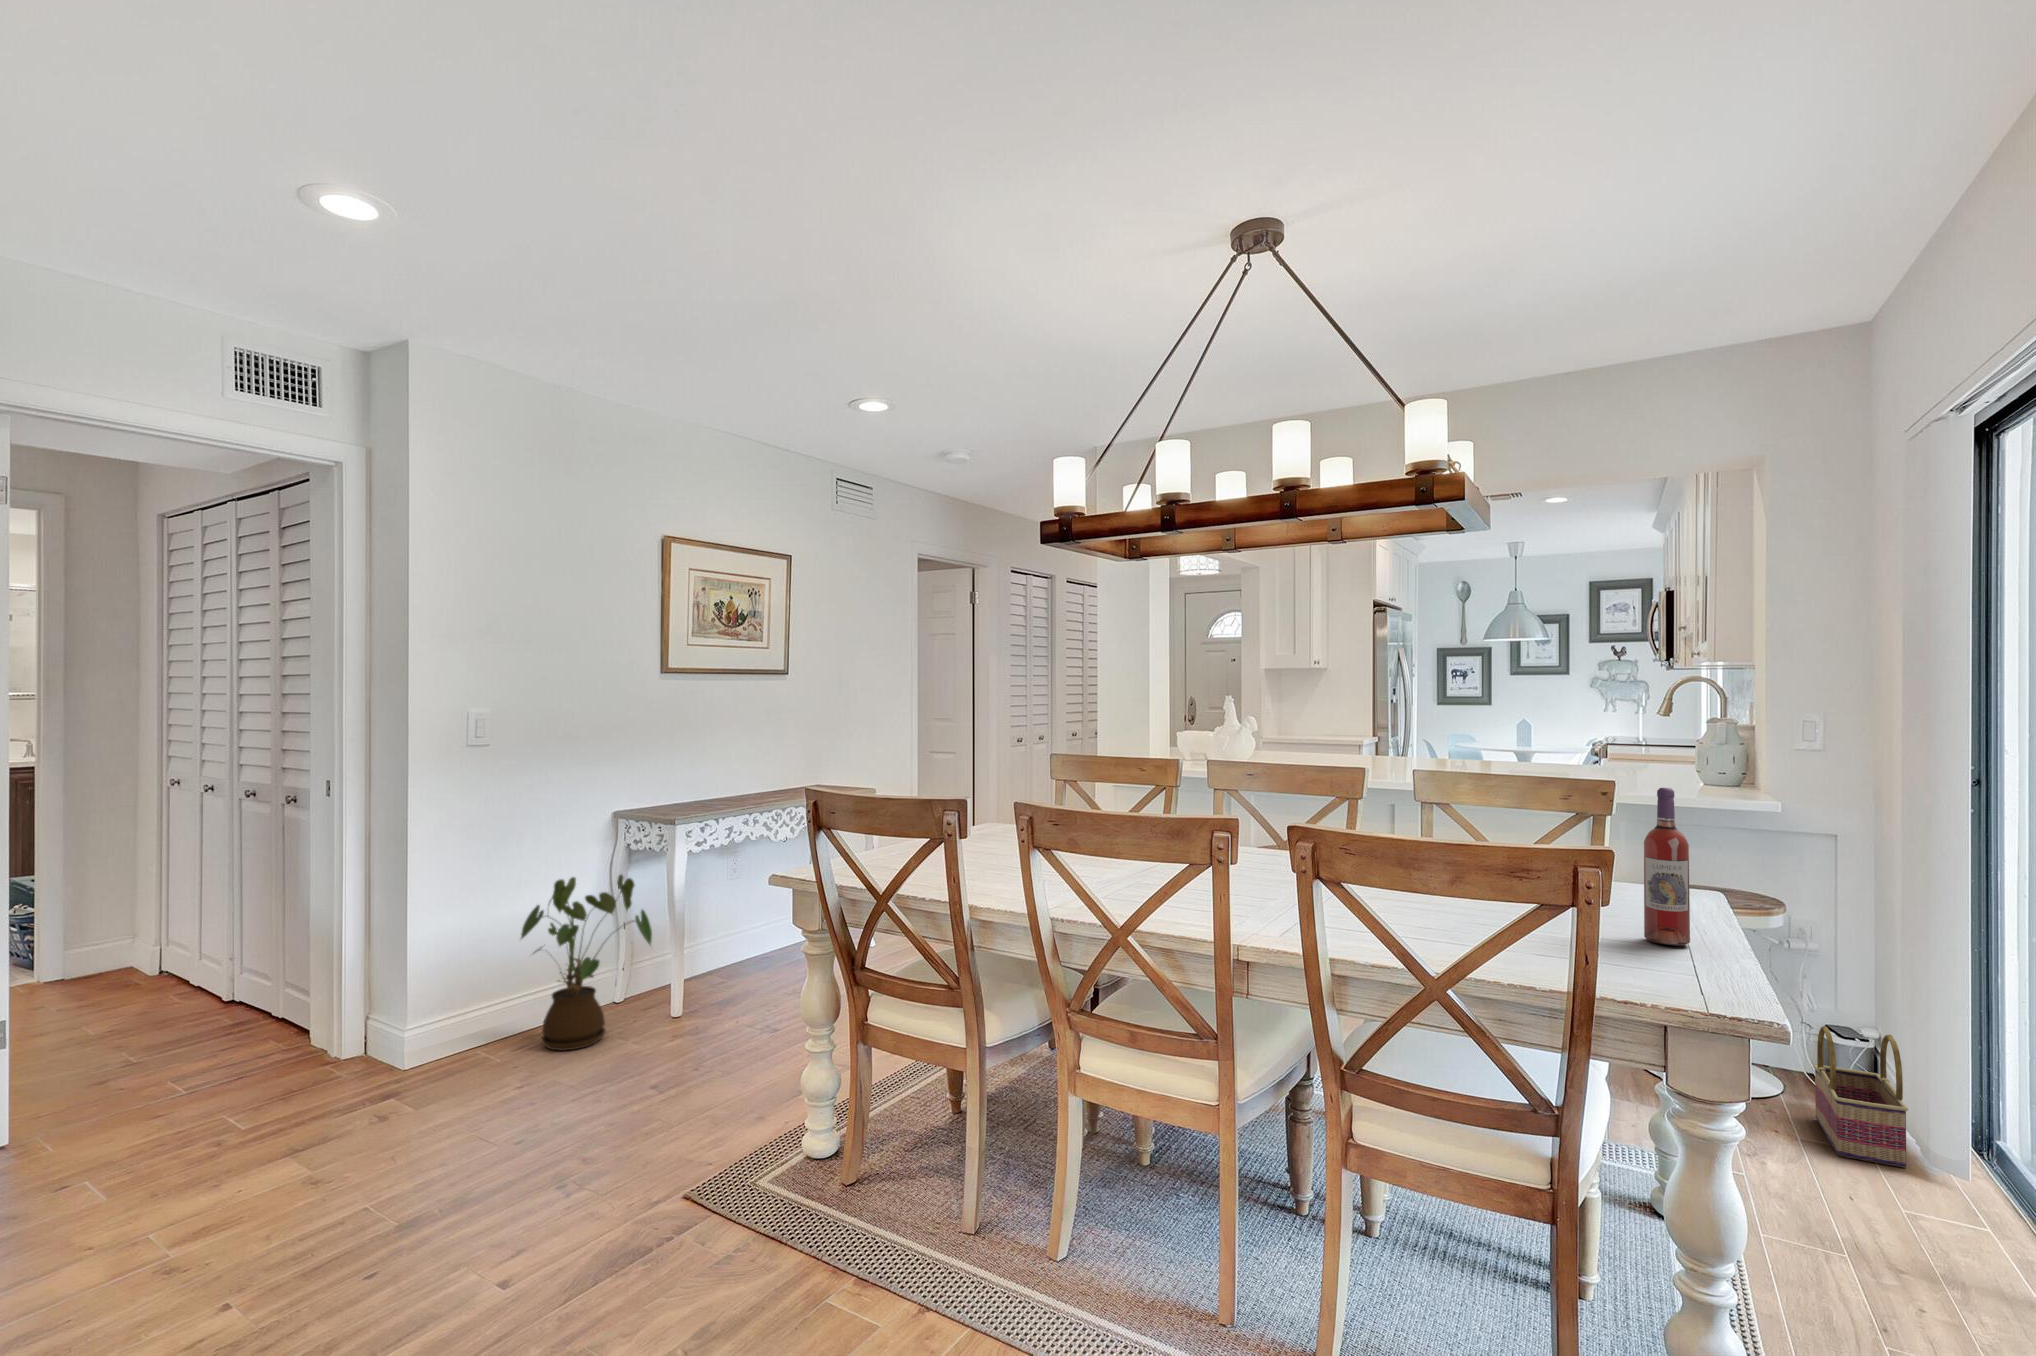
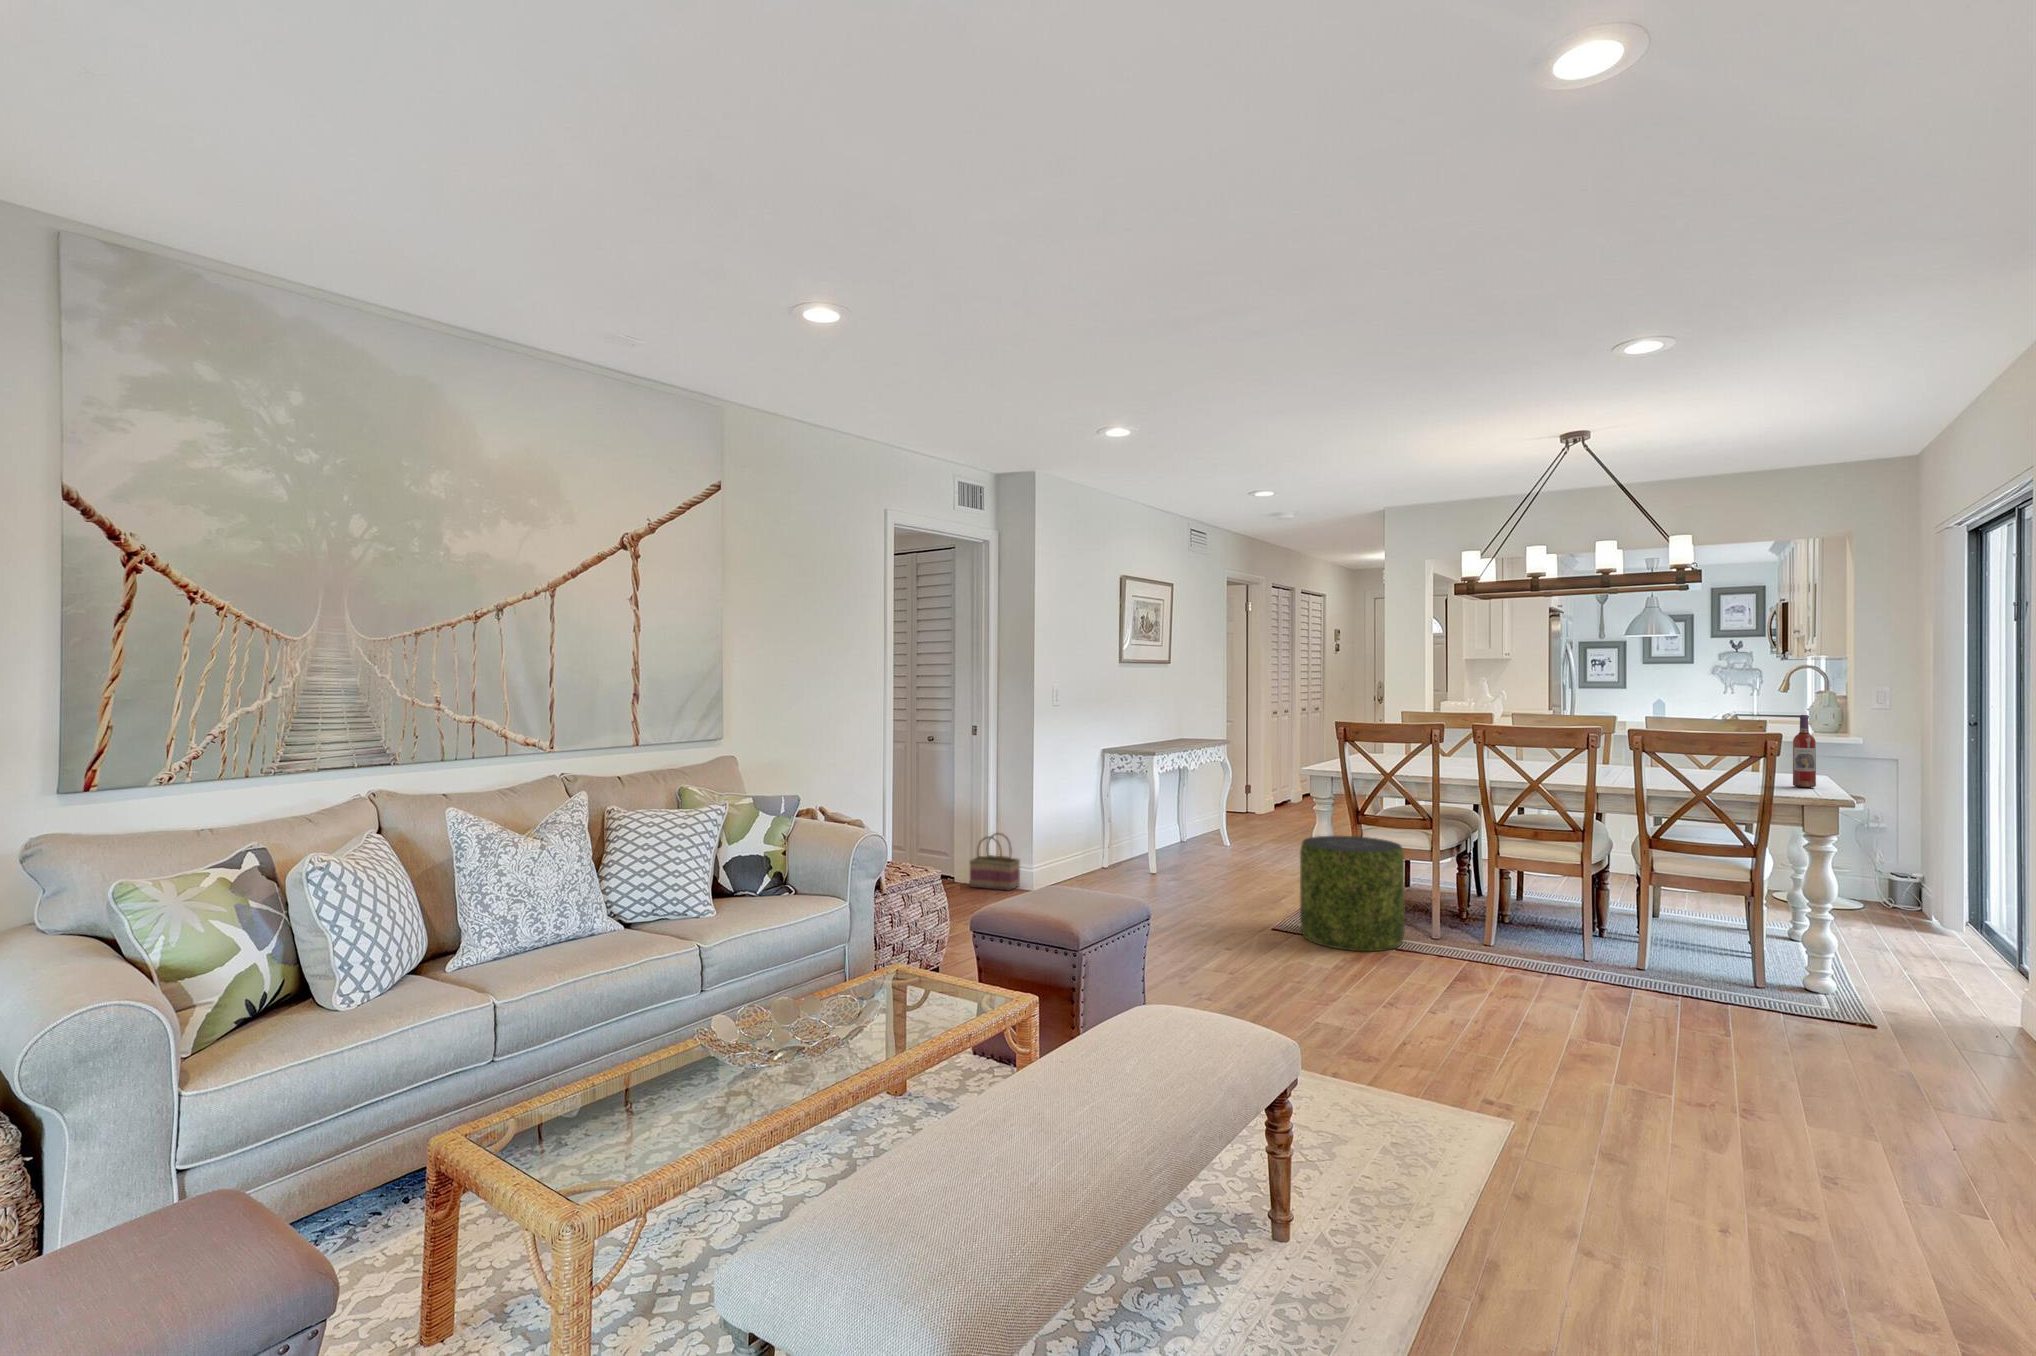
house plant: present [521,875,652,1050] -> none [1086,784,1160,882]
pouf: none [692,1012,898,1298] -> present [1300,836,1404,951]
basket: present [1813,1026,1908,1168] -> present [970,833,1020,891]

